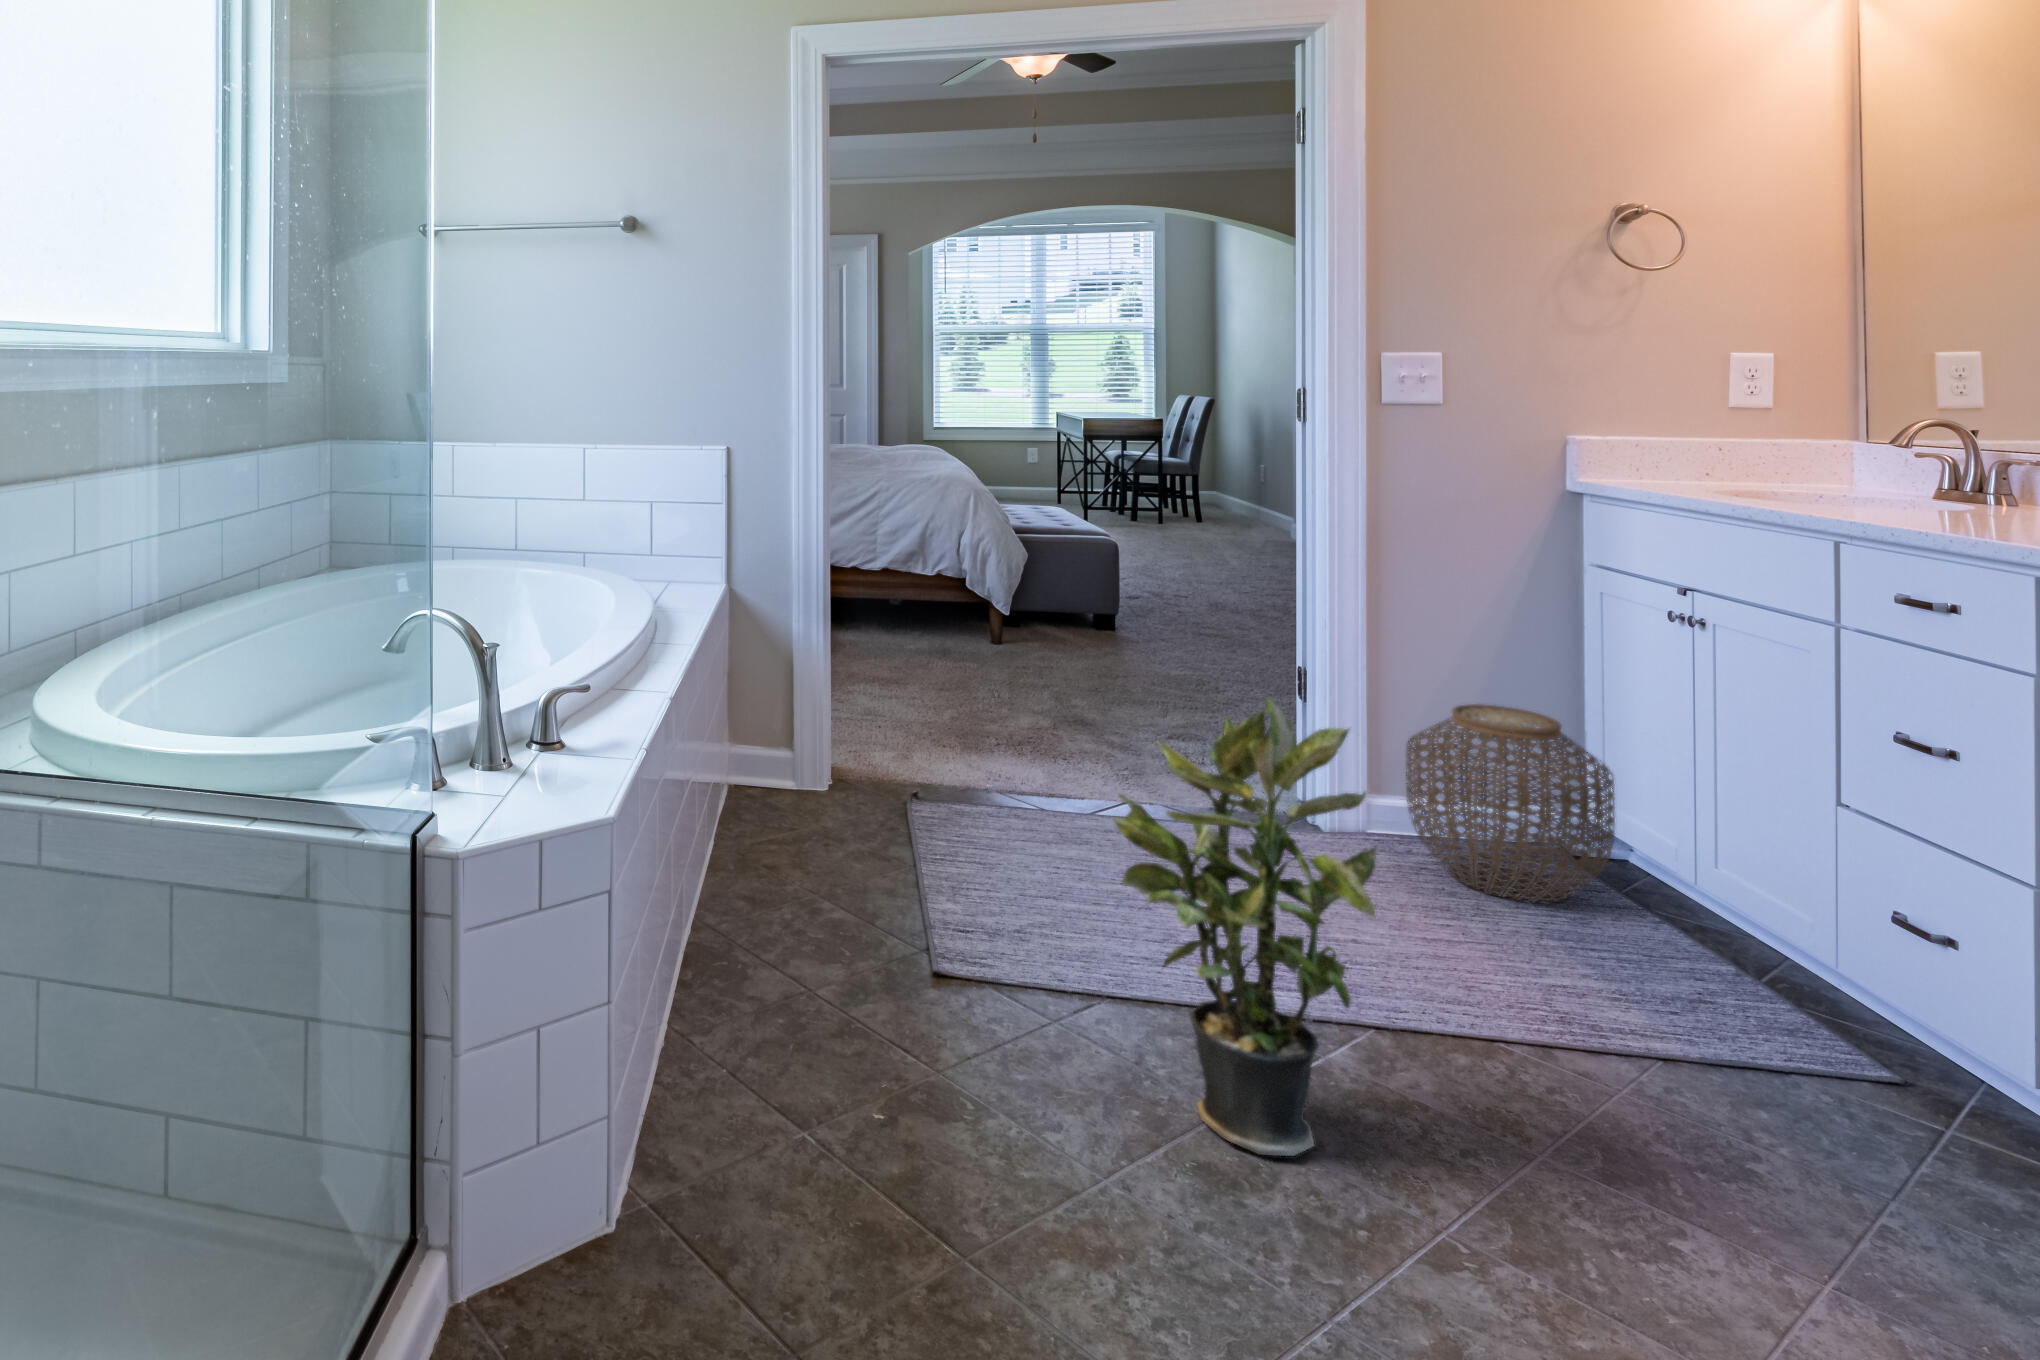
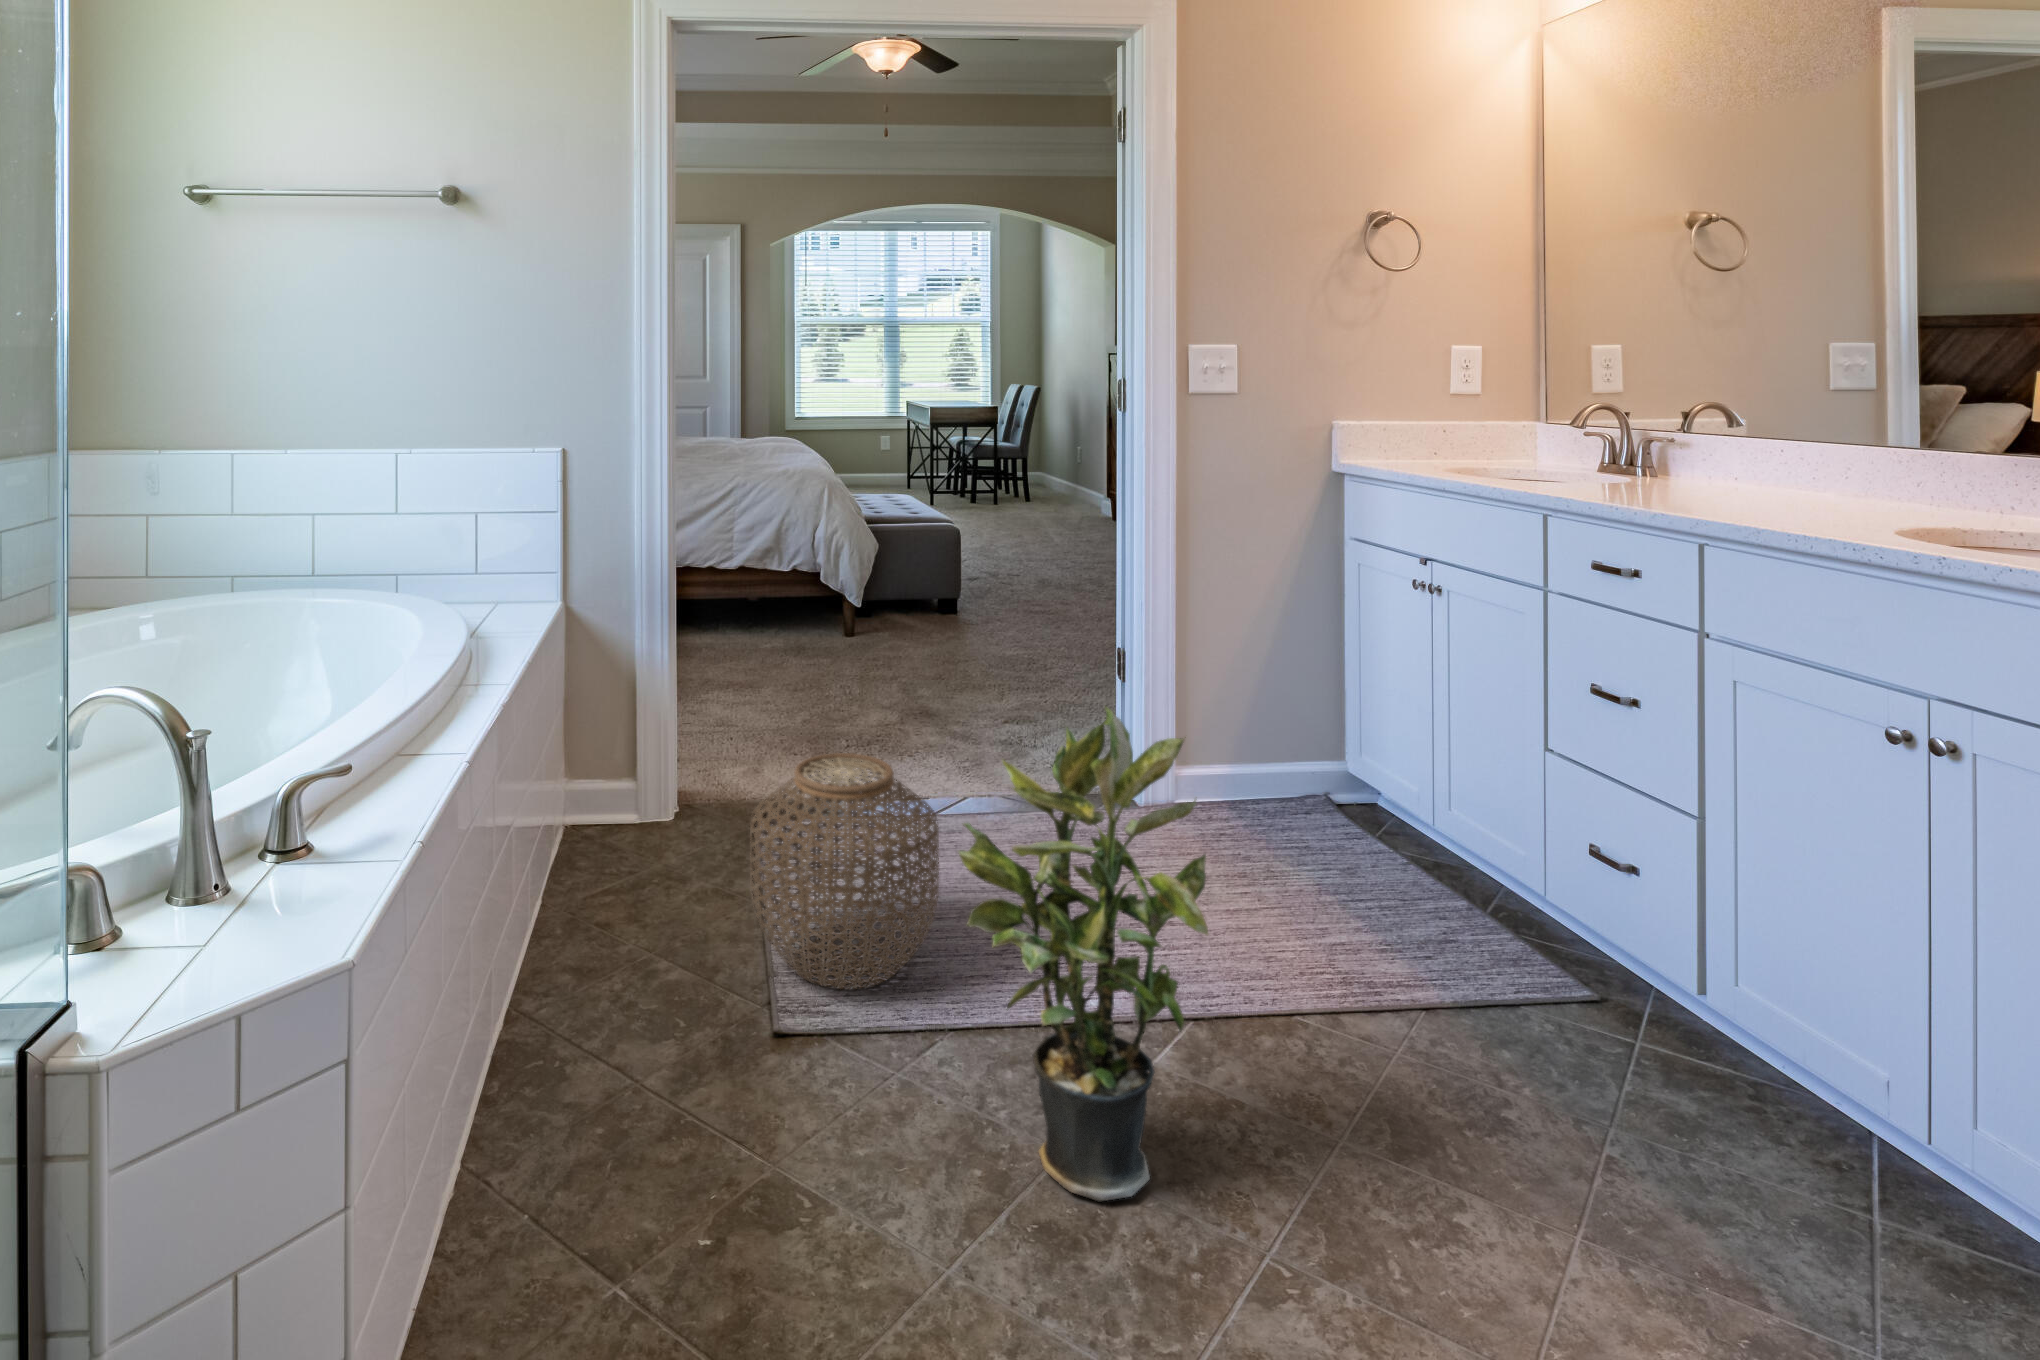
woven basket: present [1406,704,1615,903] -> present [750,753,939,989]

